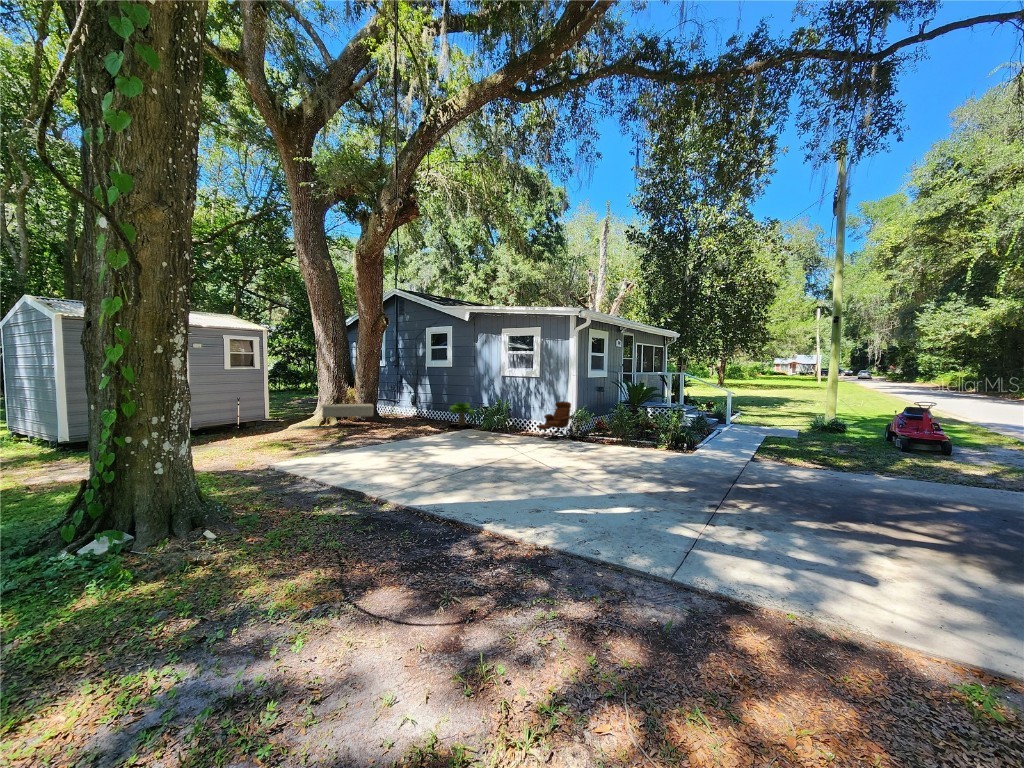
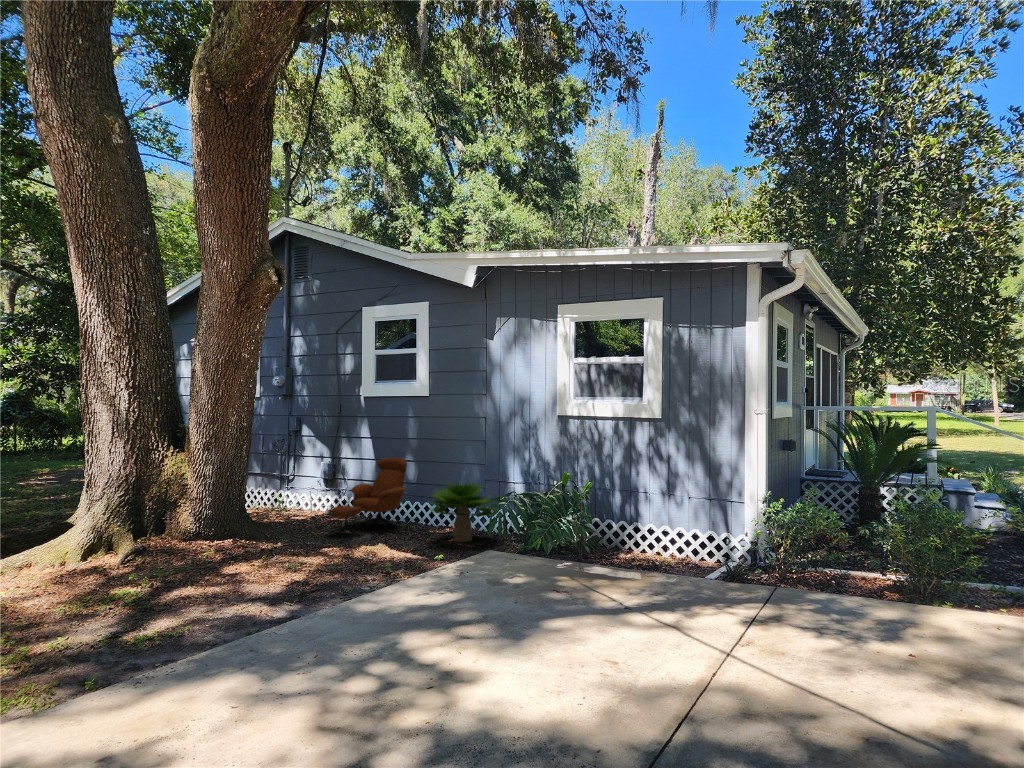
lounge chair: present [538,401,571,437] -> present [331,458,407,536]
bench: present [322,404,374,427] -> none [95,492,239,563]

